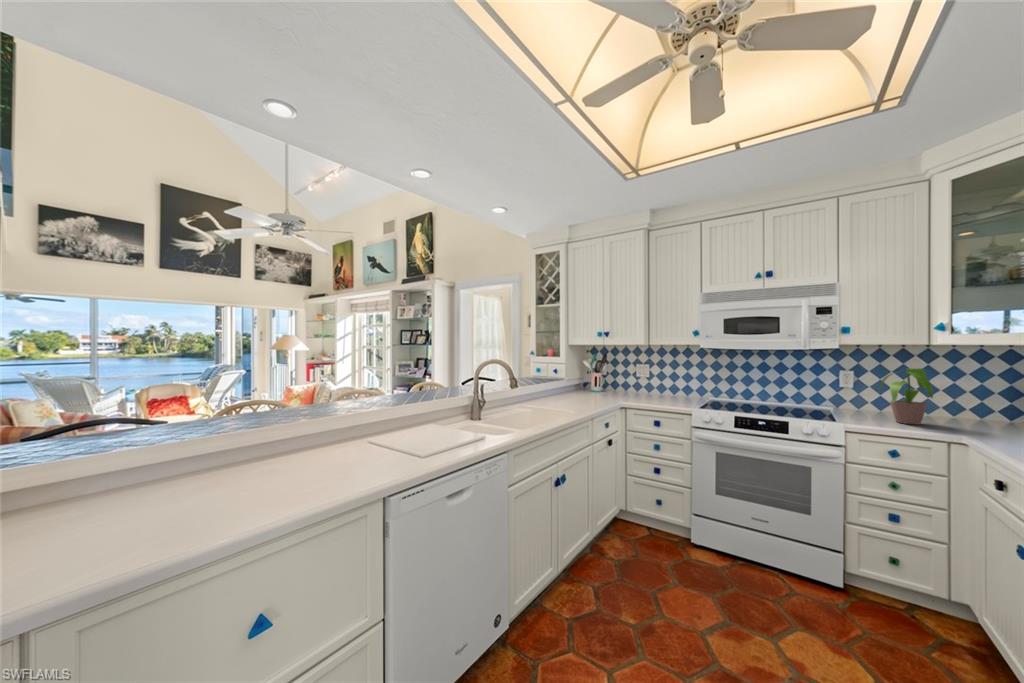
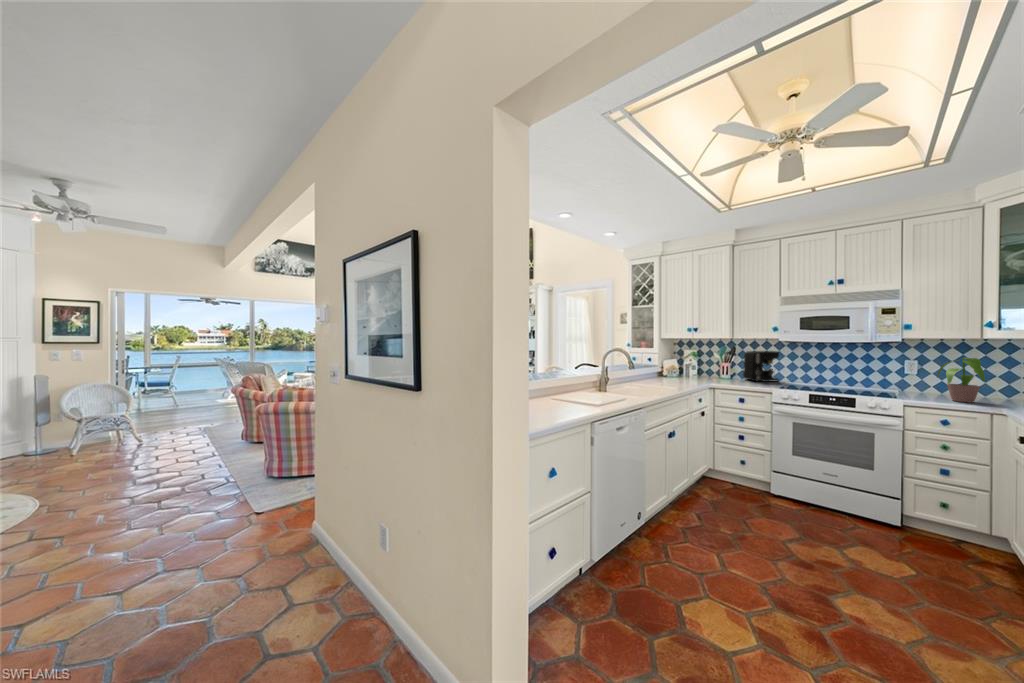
coffee maker: none [663,359,703,397] -> present [743,351,779,382]

